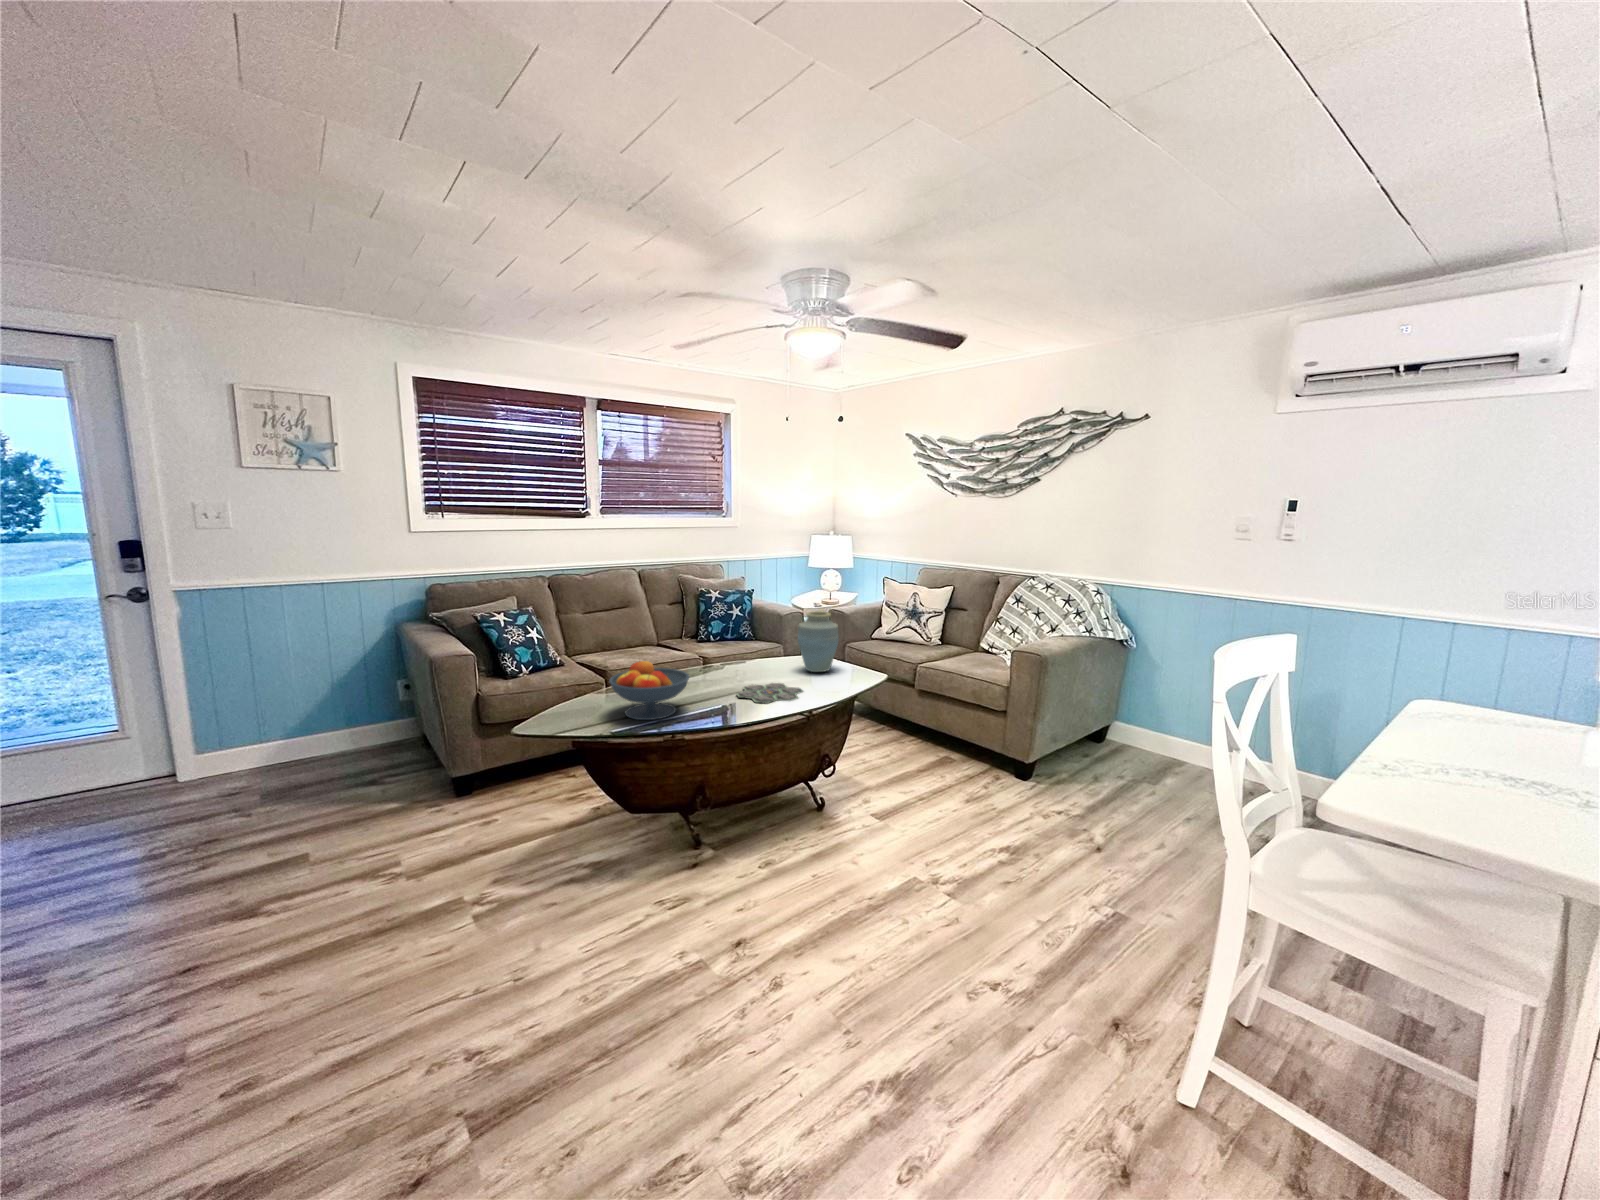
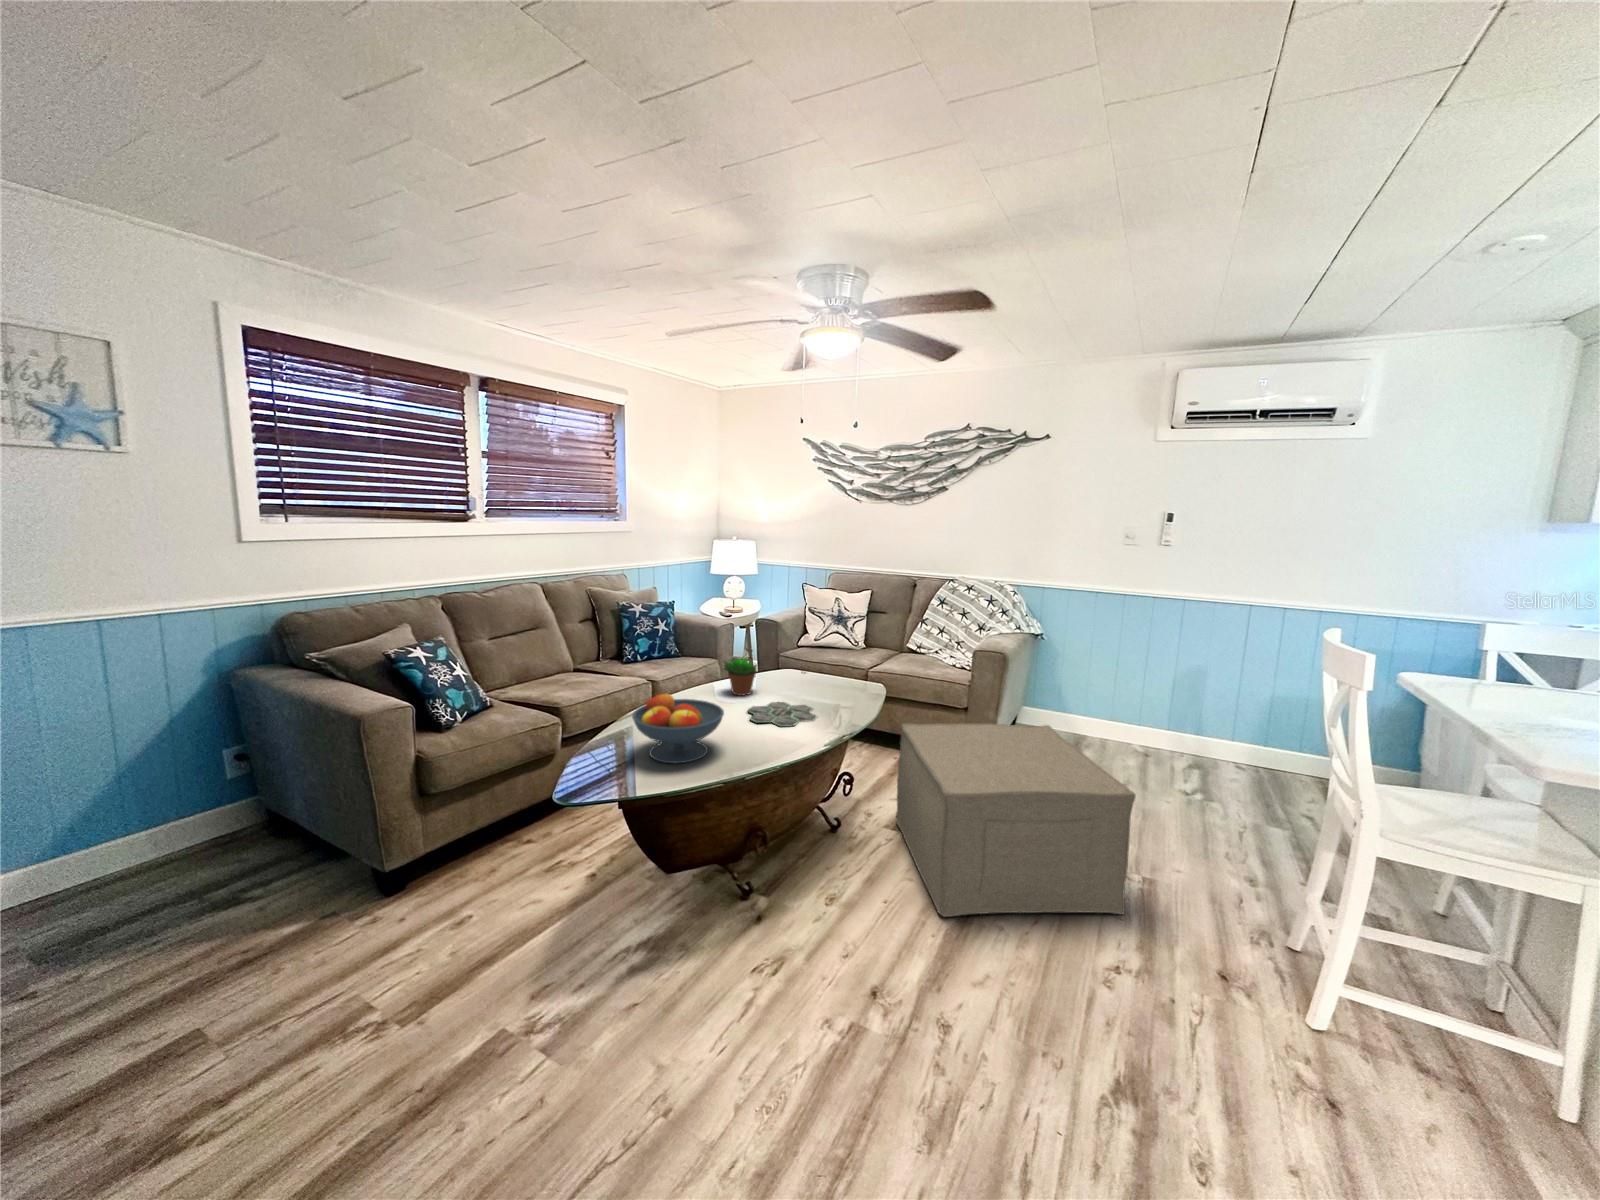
vase: present [798,611,839,672] -> none [777,622,819,686]
succulent plant: none [740,640,775,676] -> present [724,658,757,696]
ottoman: none [852,715,1064,940] -> present [896,723,1136,917]

